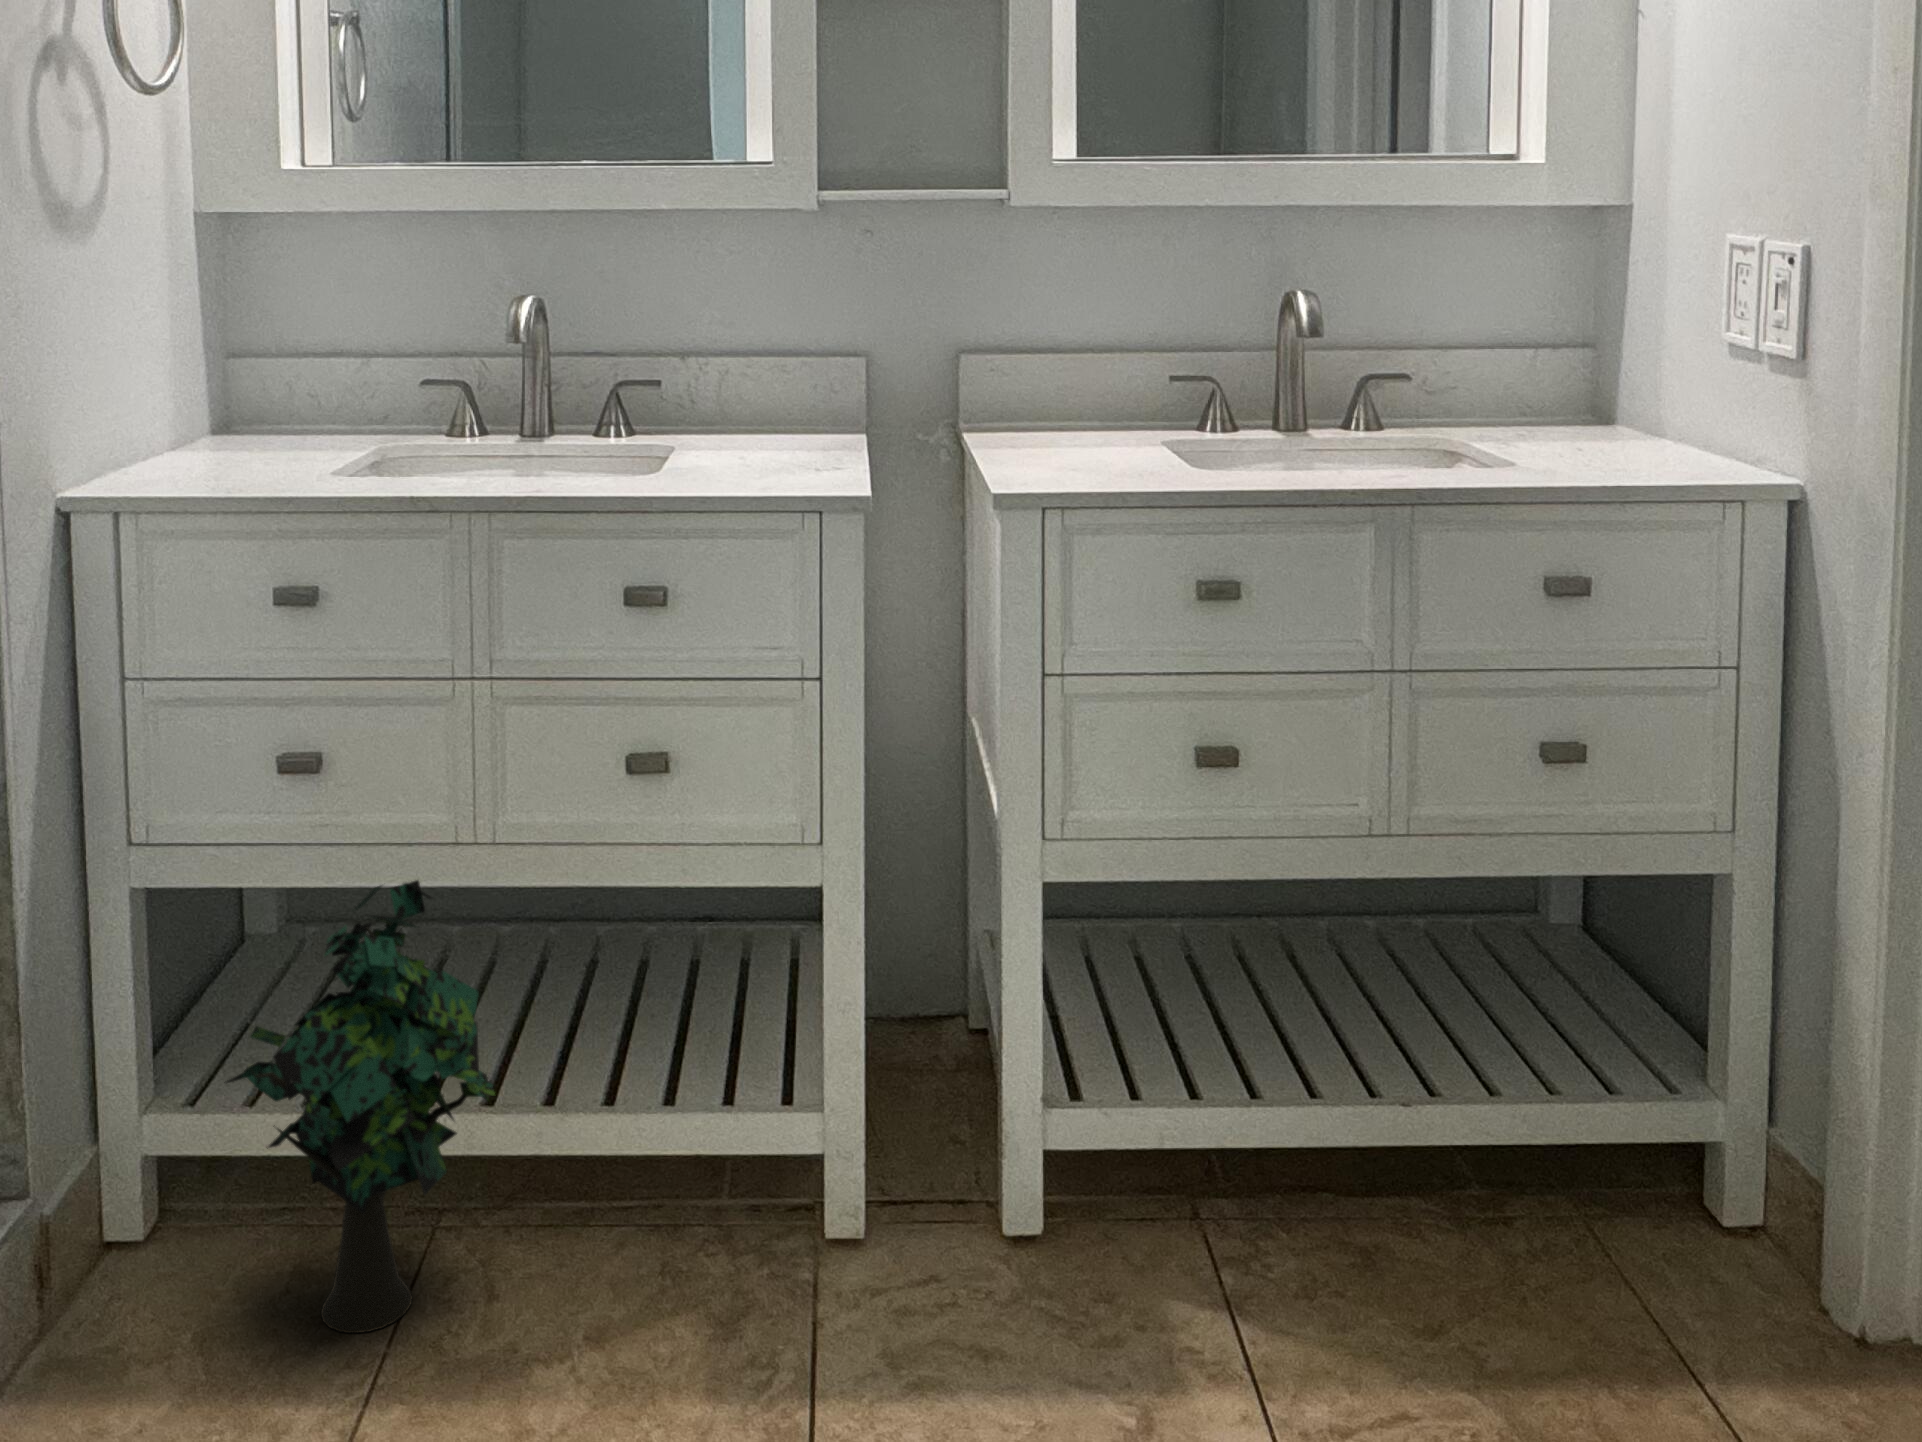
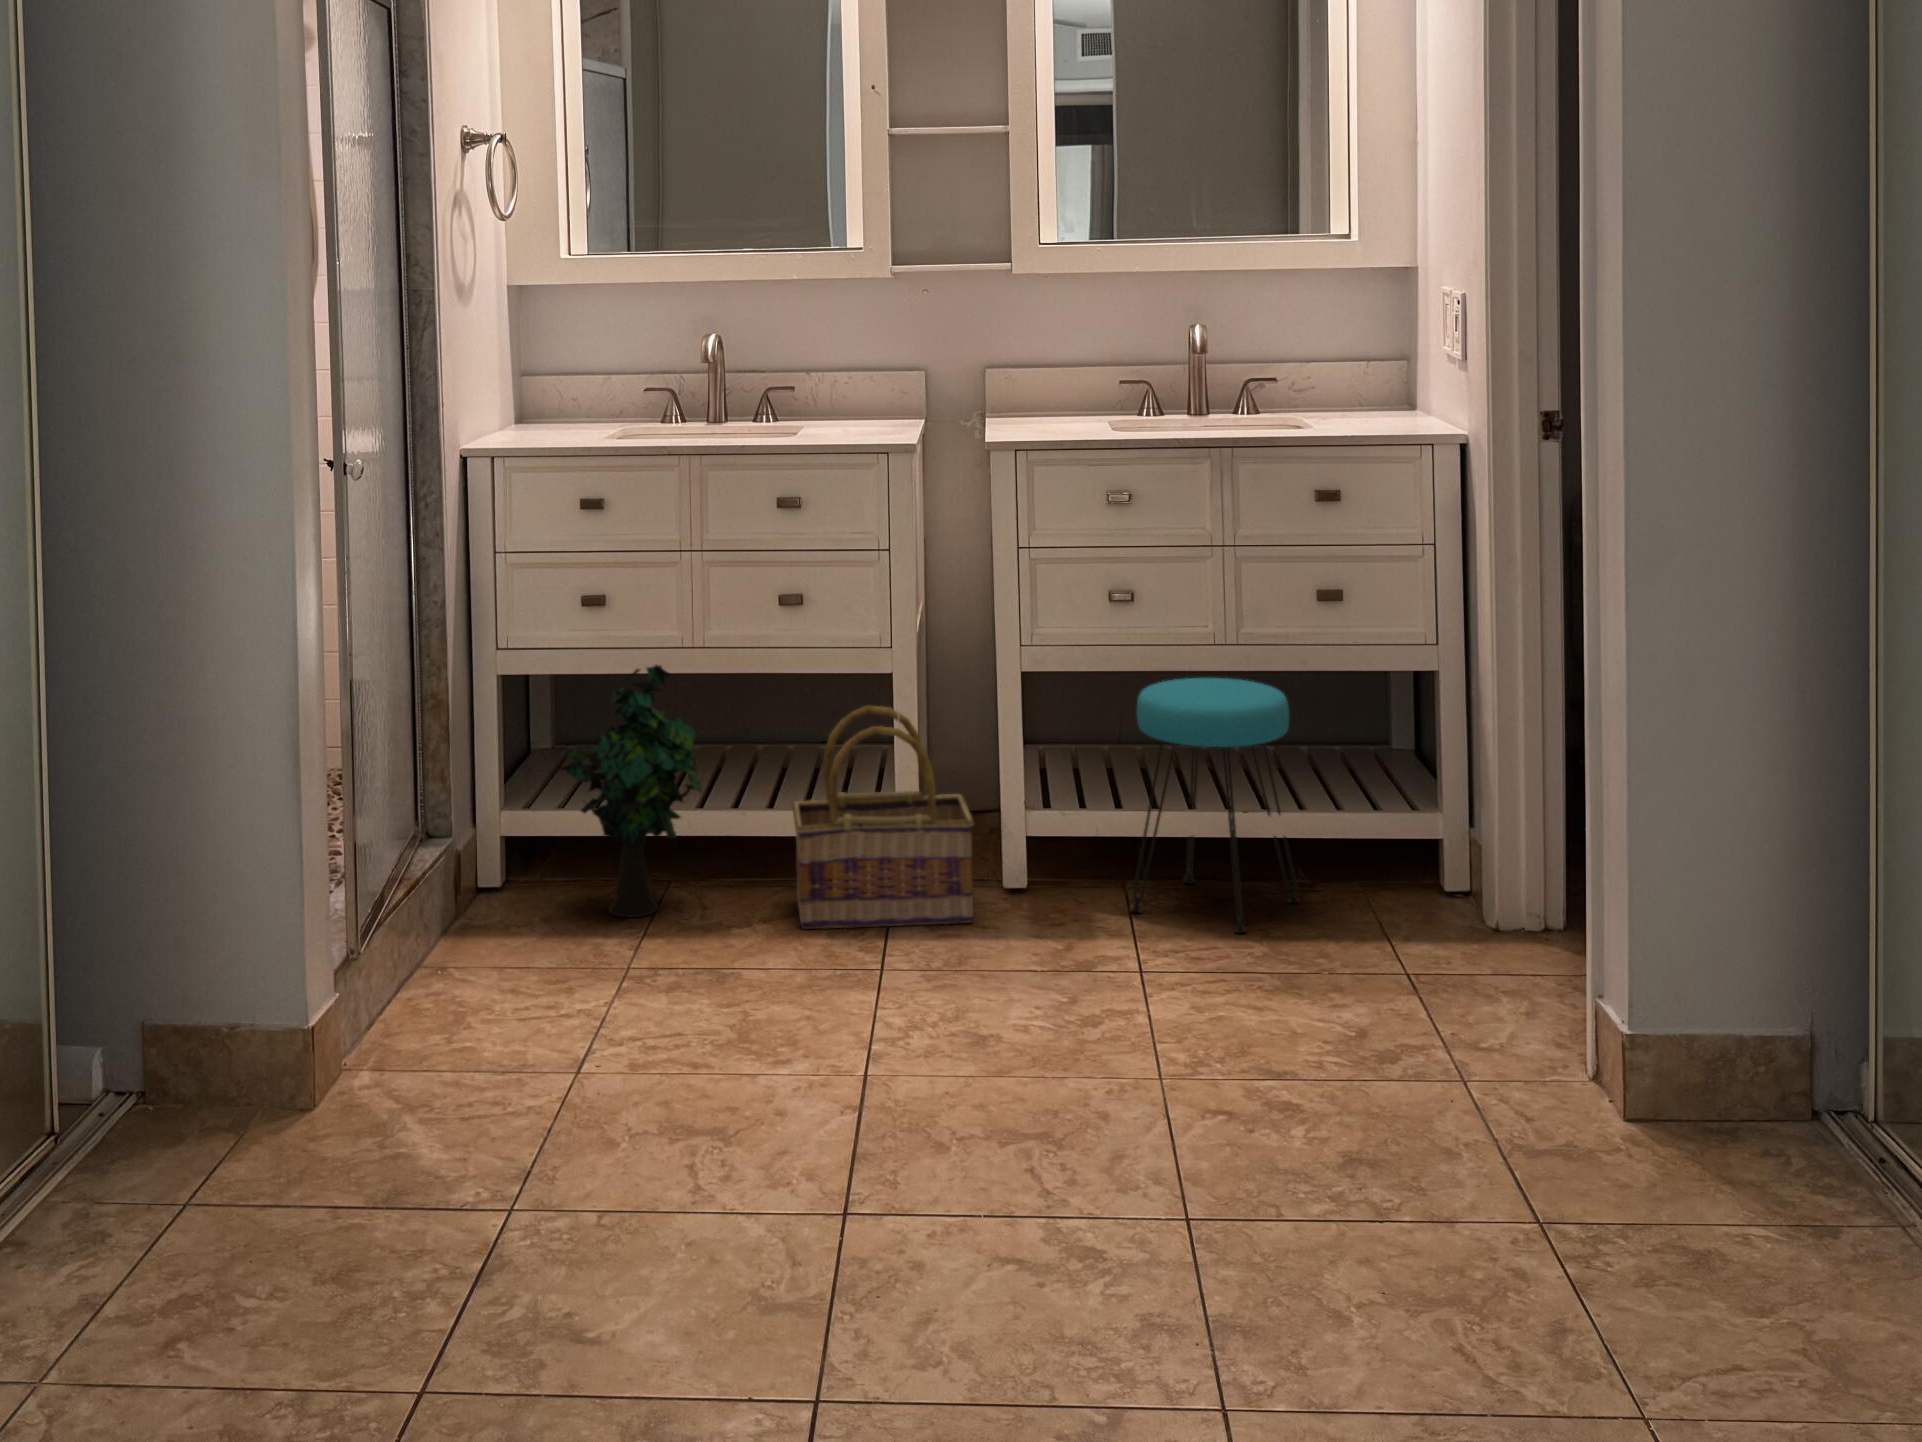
stool: none [1225,876,1502,1364] -> present [1131,678,1299,933]
basket: none [647,939,968,1367] -> present [792,705,974,929]

